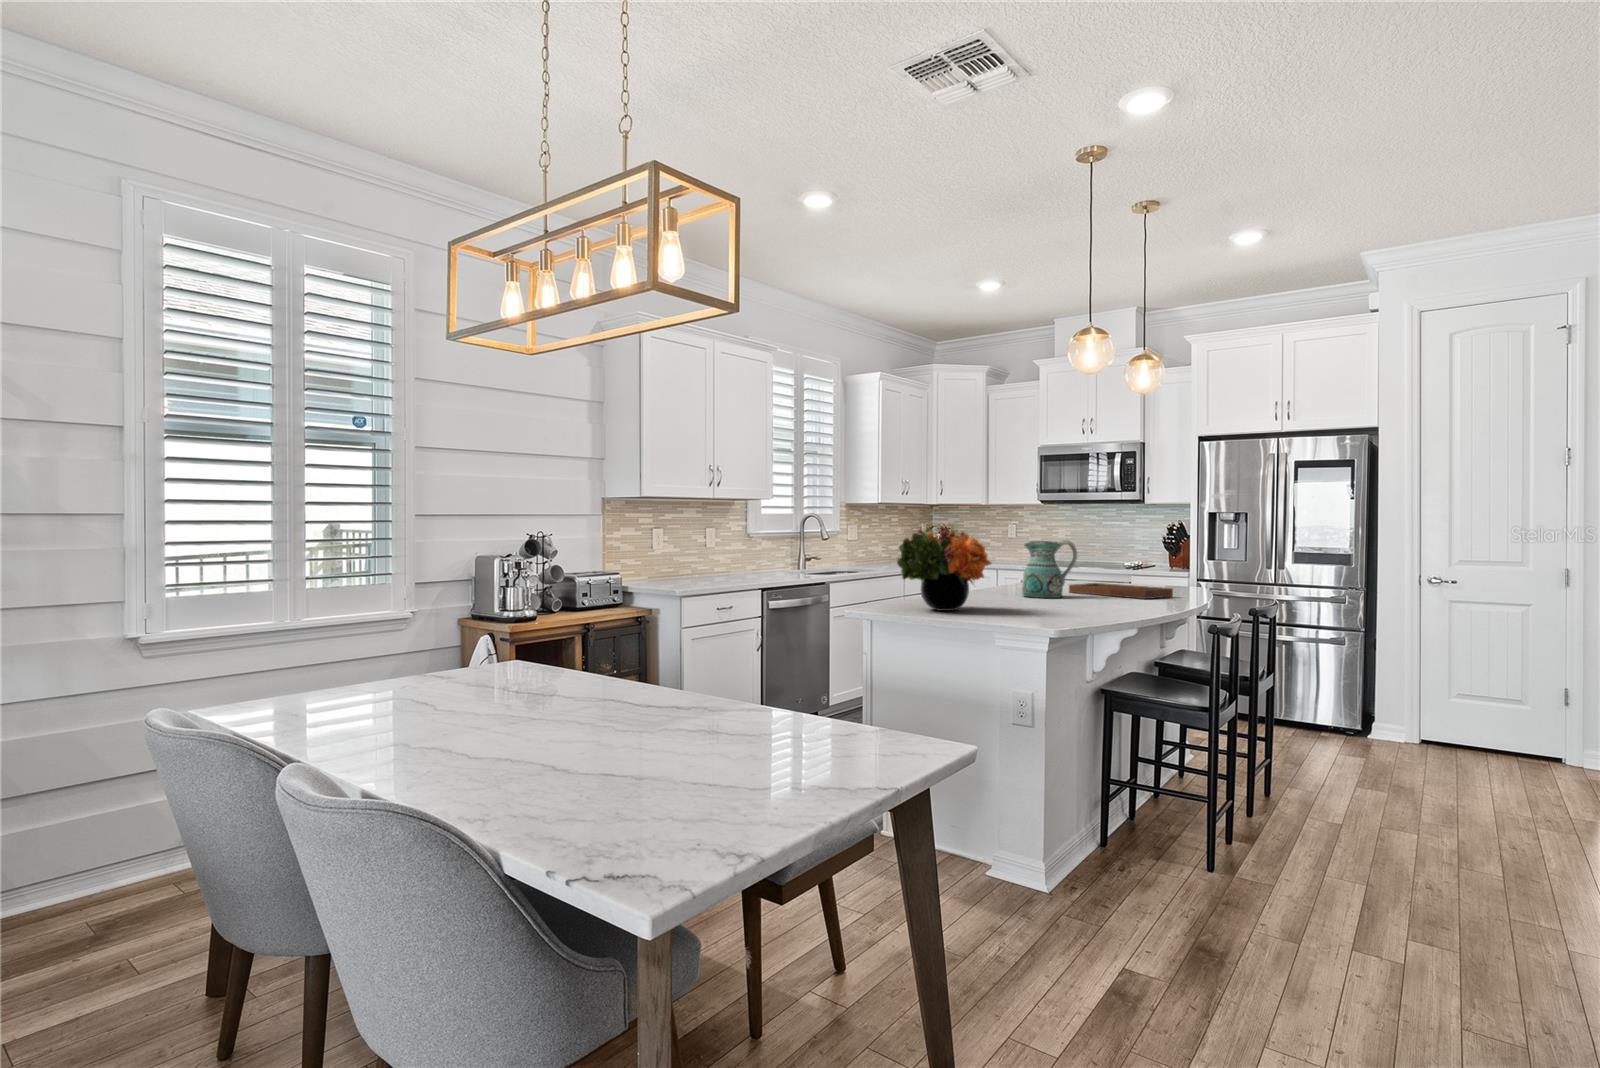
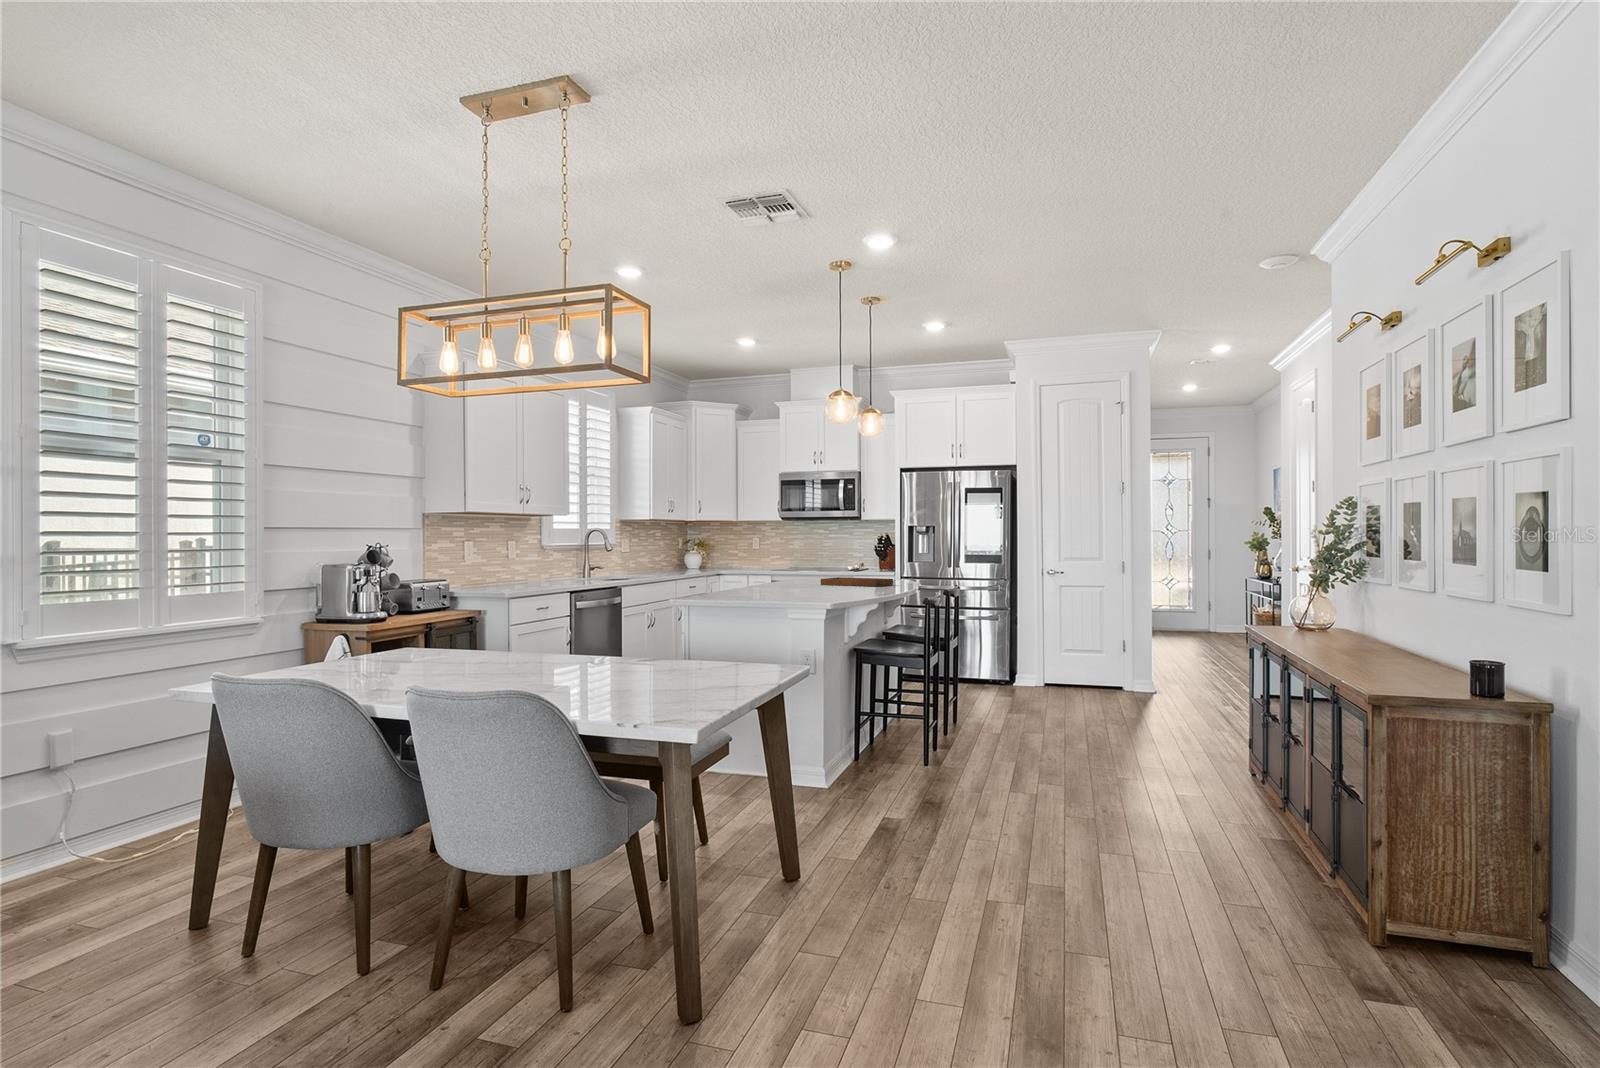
flower arrangement: present [897,526,991,611] -> none [711,533,781,596]
ceramic pitcher: present [1022,540,1077,598] -> none [791,545,829,588]

